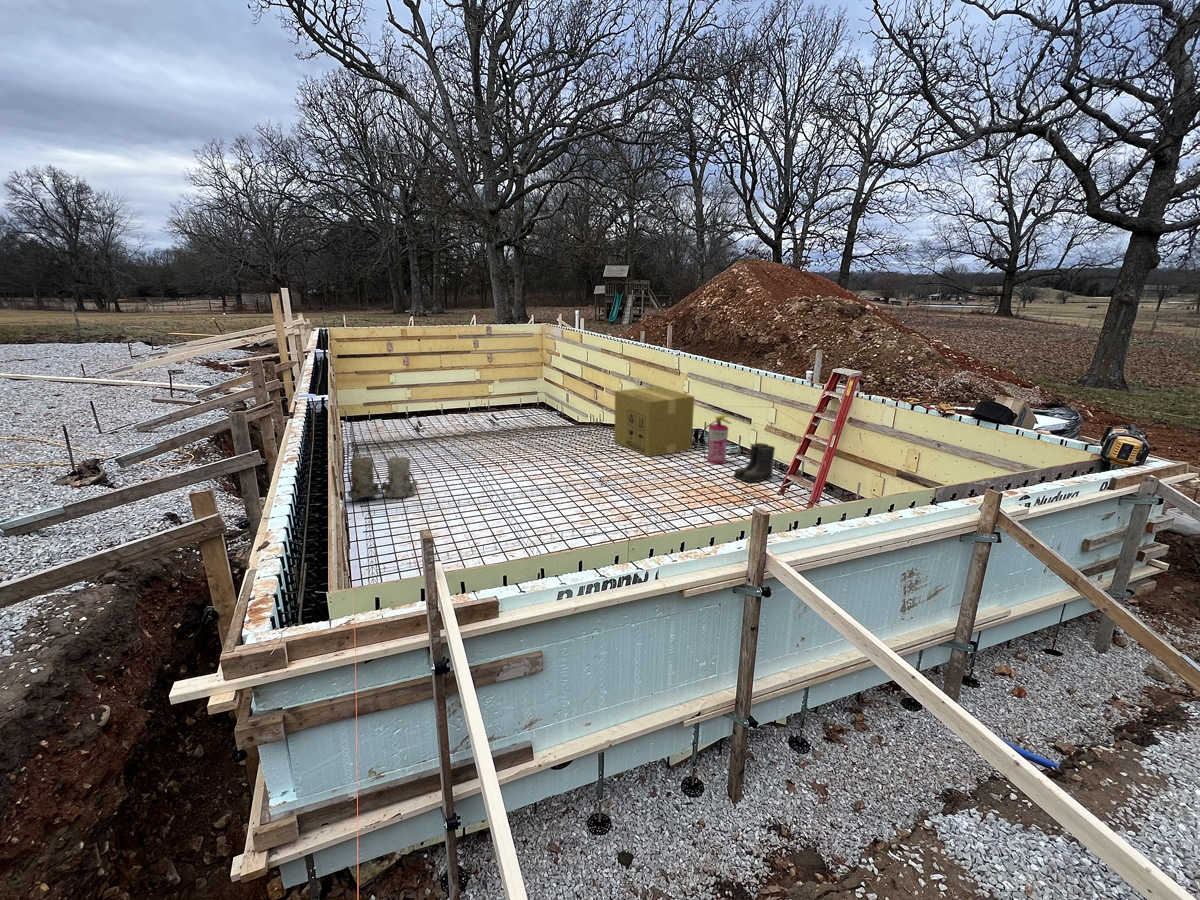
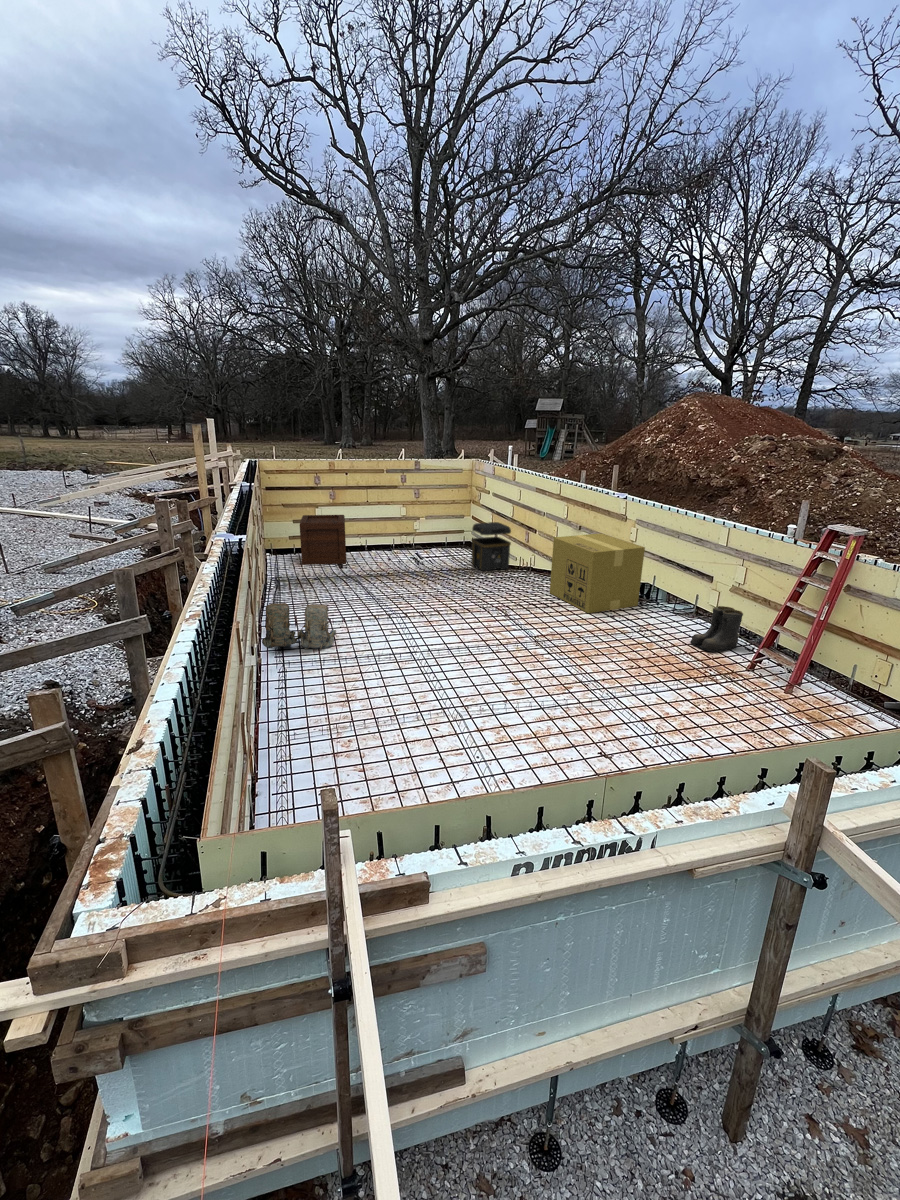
wooden crate: none [375,379,423,429] -> present [300,515,346,565]
toolbox: none [542,381,579,427] -> present [471,522,511,571]
fire extinguisher: present [701,415,731,464] -> none [652,571,690,627]

